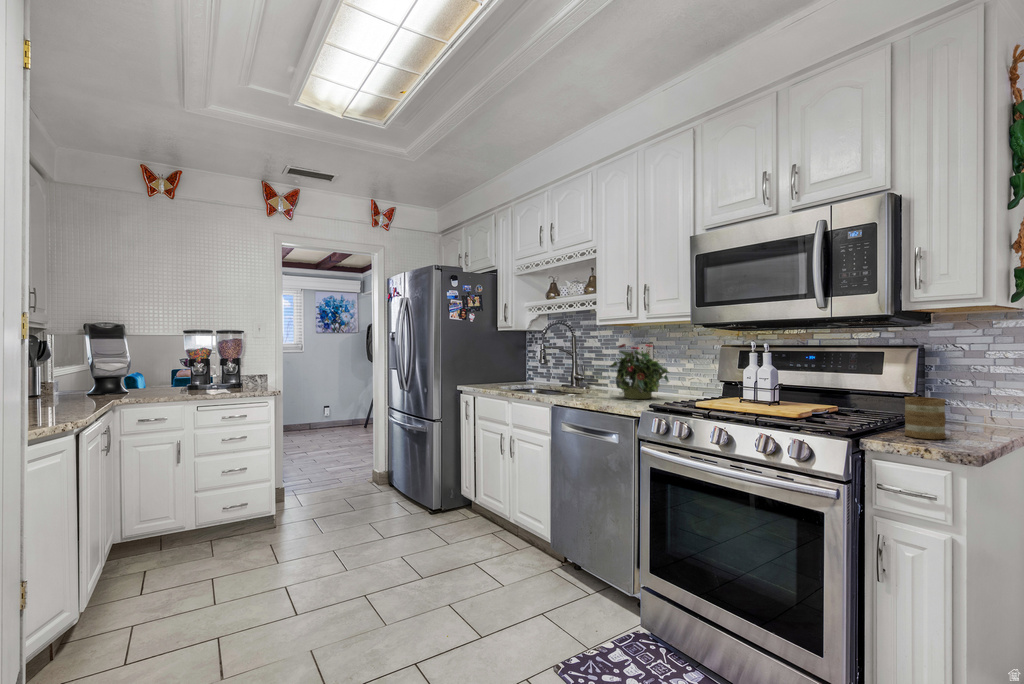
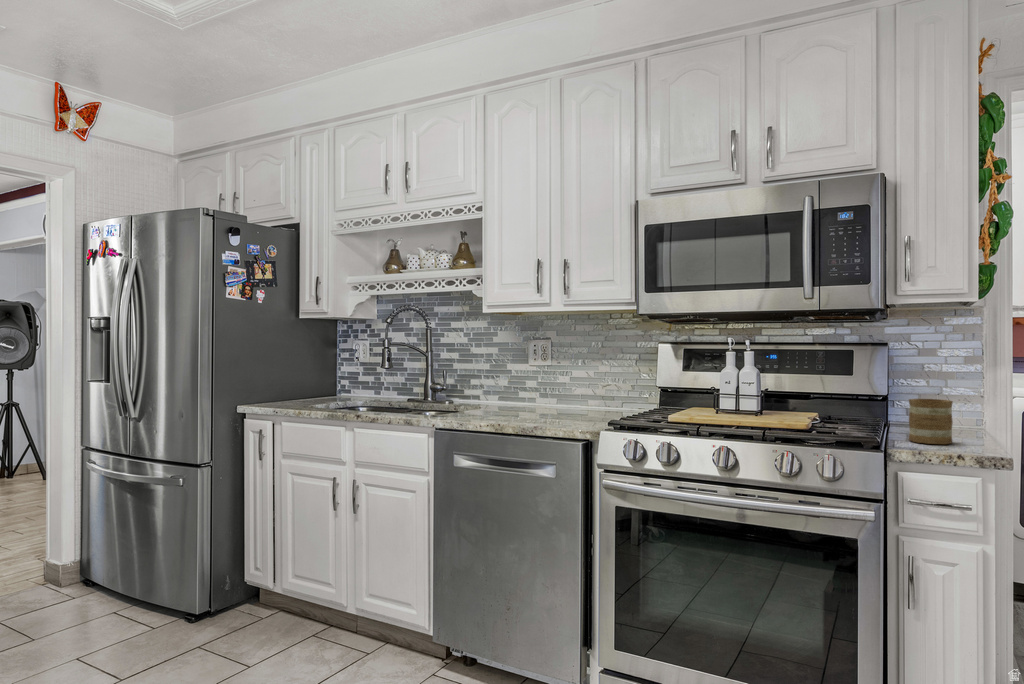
potted plant: present [609,344,669,399] -> none [511,339,589,415]

